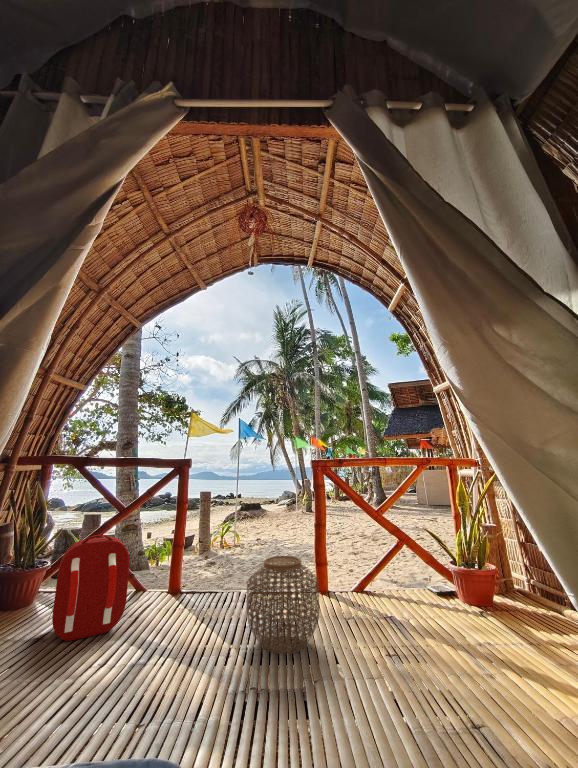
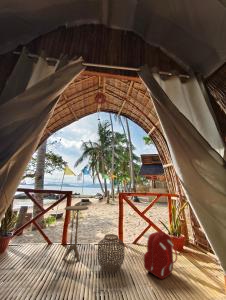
side table: none [163,490,227,628] -> present [63,206,88,262]
backpack: present [48,535,130,641] -> present [144,232,177,279]

